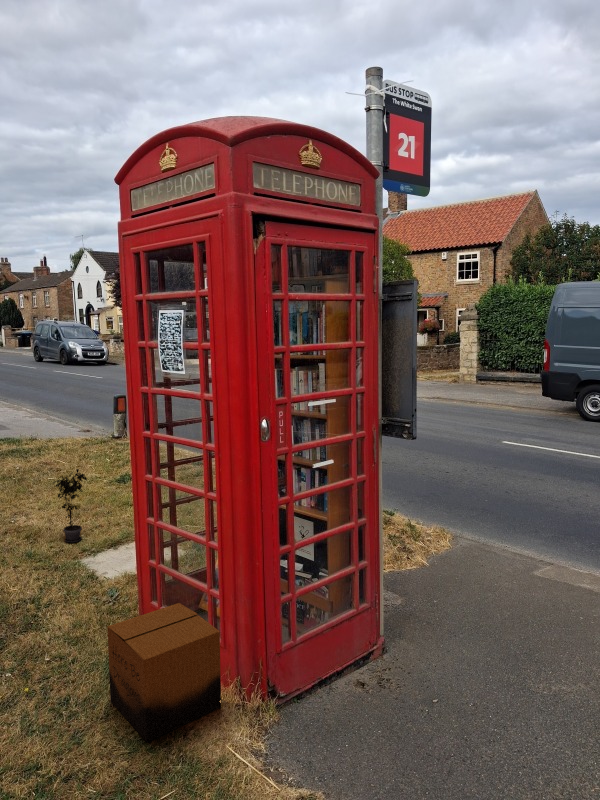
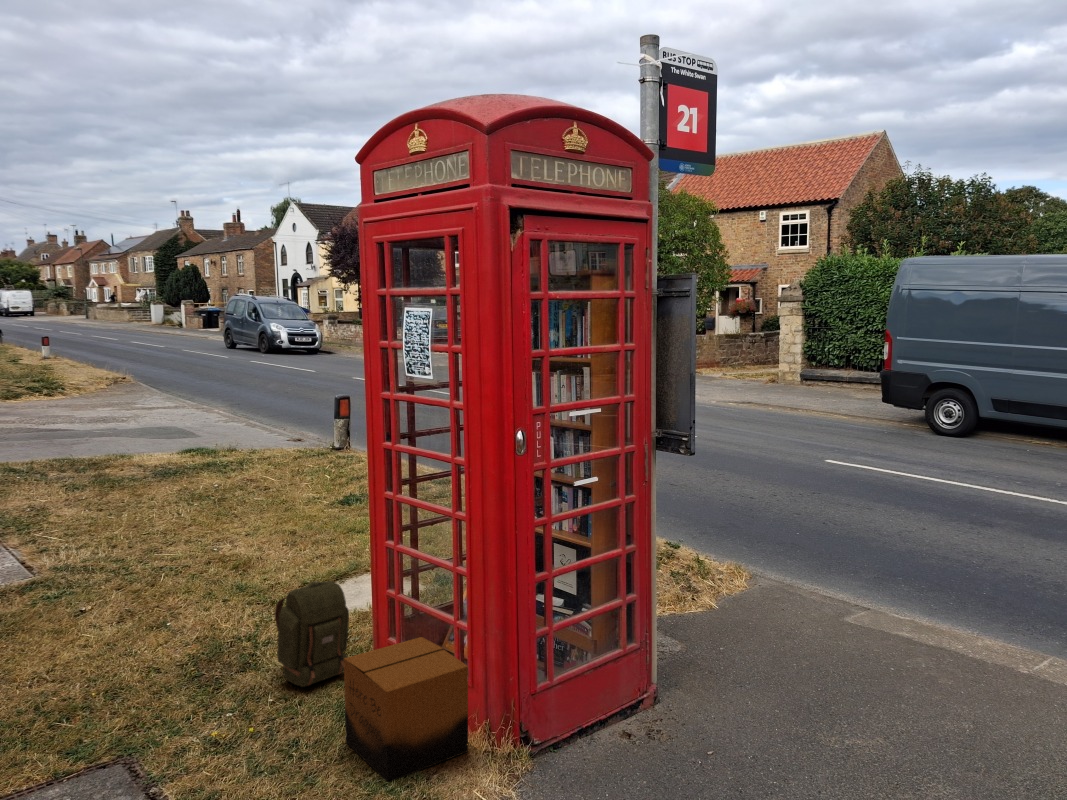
potted plant: present [53,469,87,543] -> none [268,487,308,575]
backpack: none [50,552,117,648] -> present [274,581,349,687]

